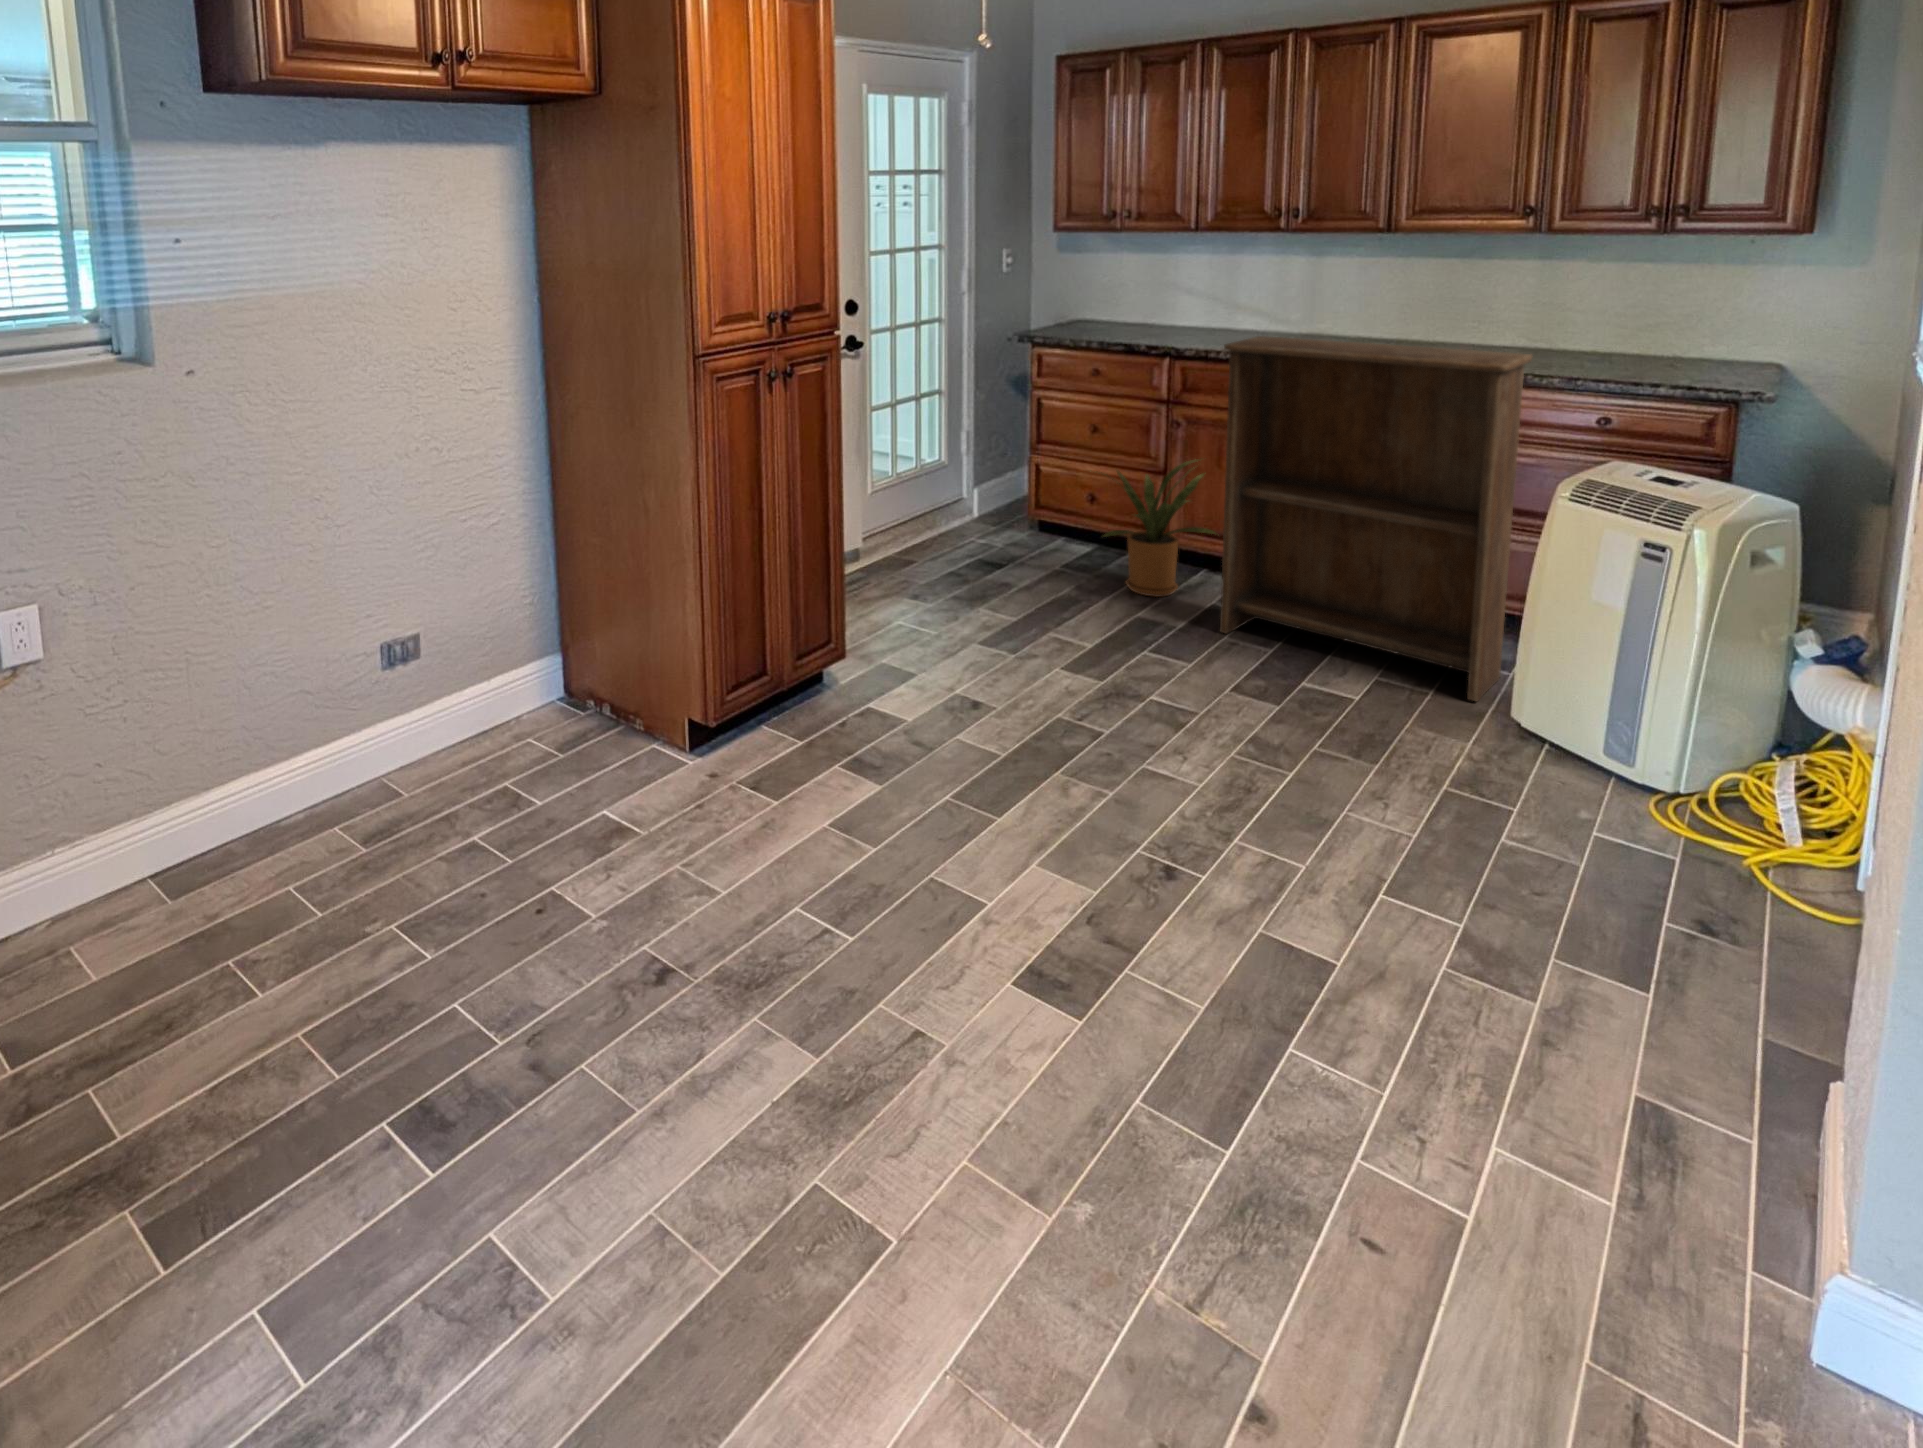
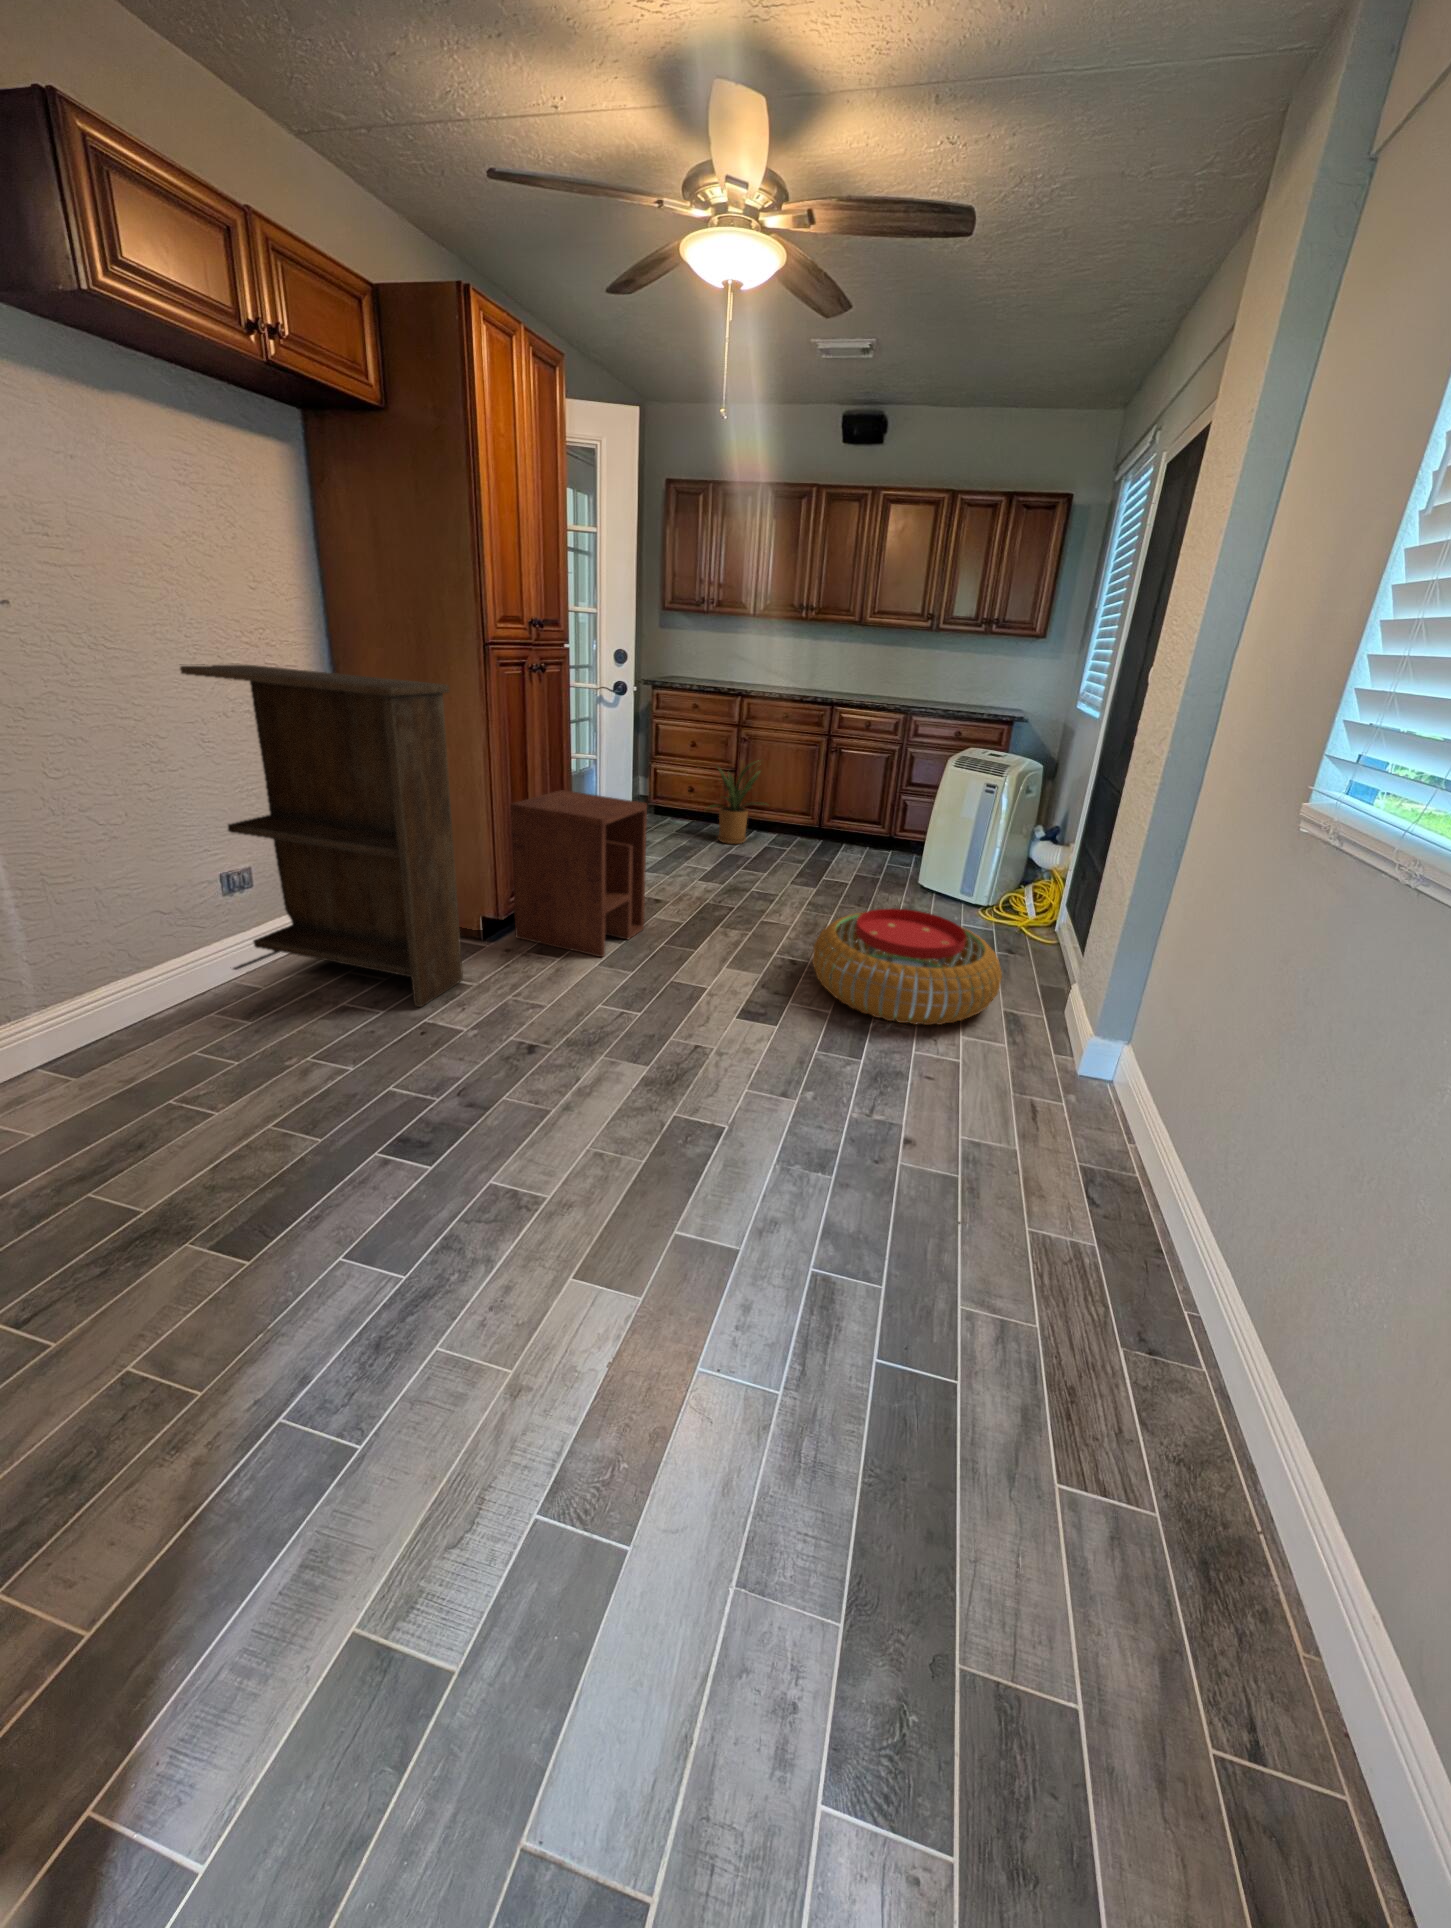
bookshelf: present [1220,336,1532,701] -> present [180,665,463,1007]
side table: none [728,534,929,809] -> present [510,790,647,957]
pouf: none [1185,797,1625,1104] -> present [812,908,1002,1025]

